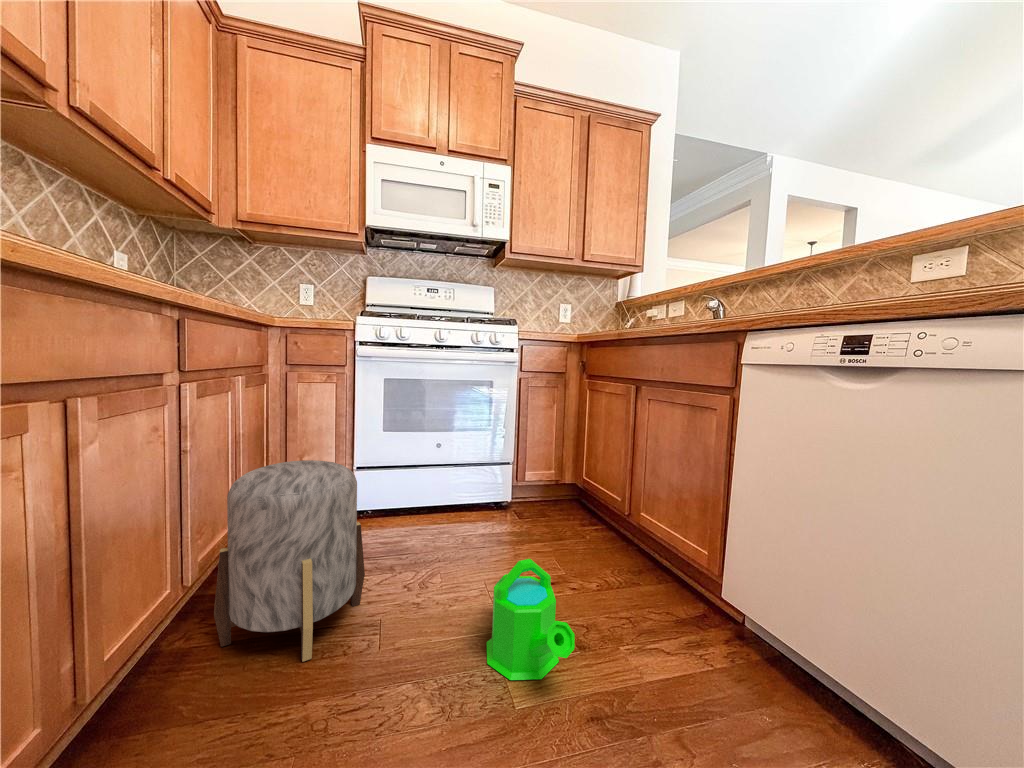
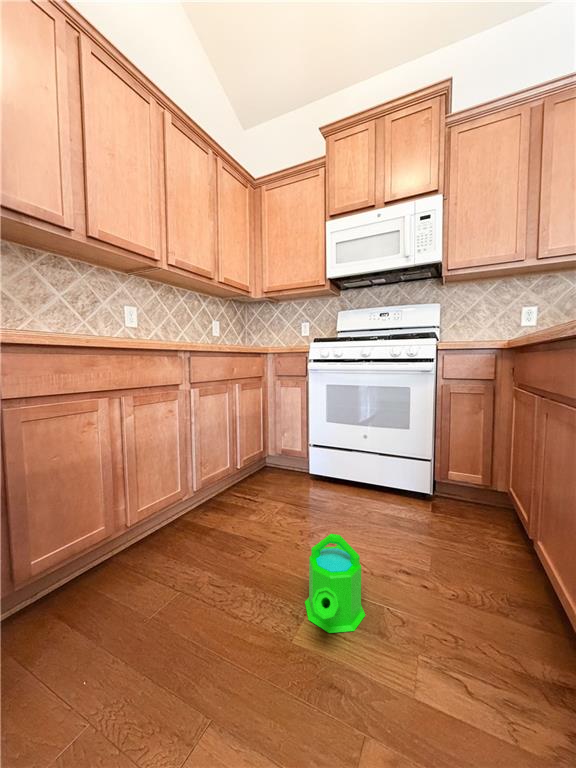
stool: present [214,460,365,662] -> none [200,434,275,548]

